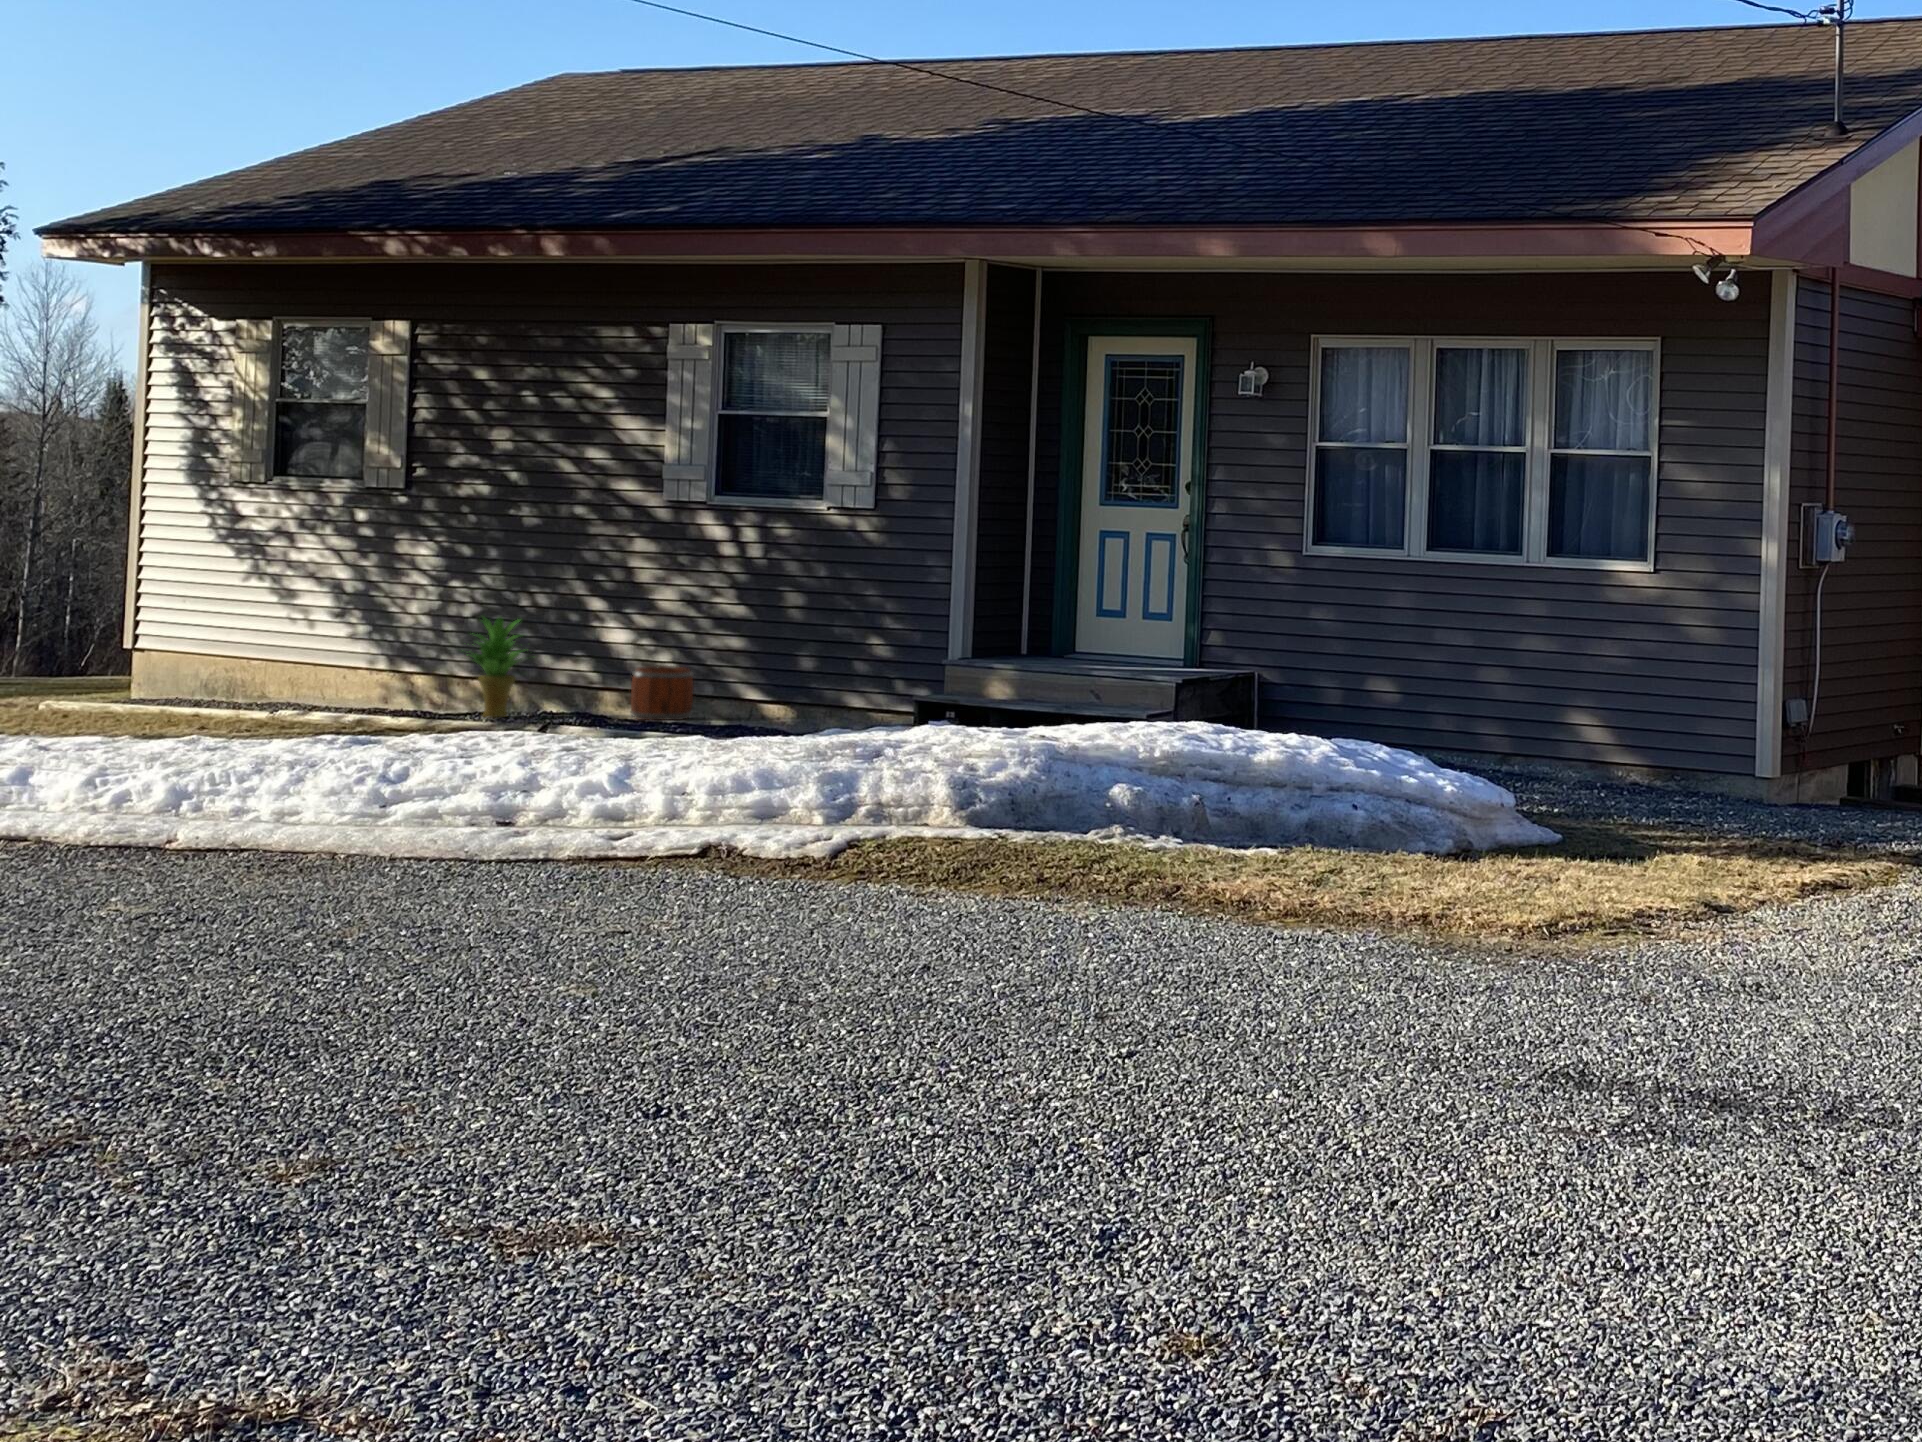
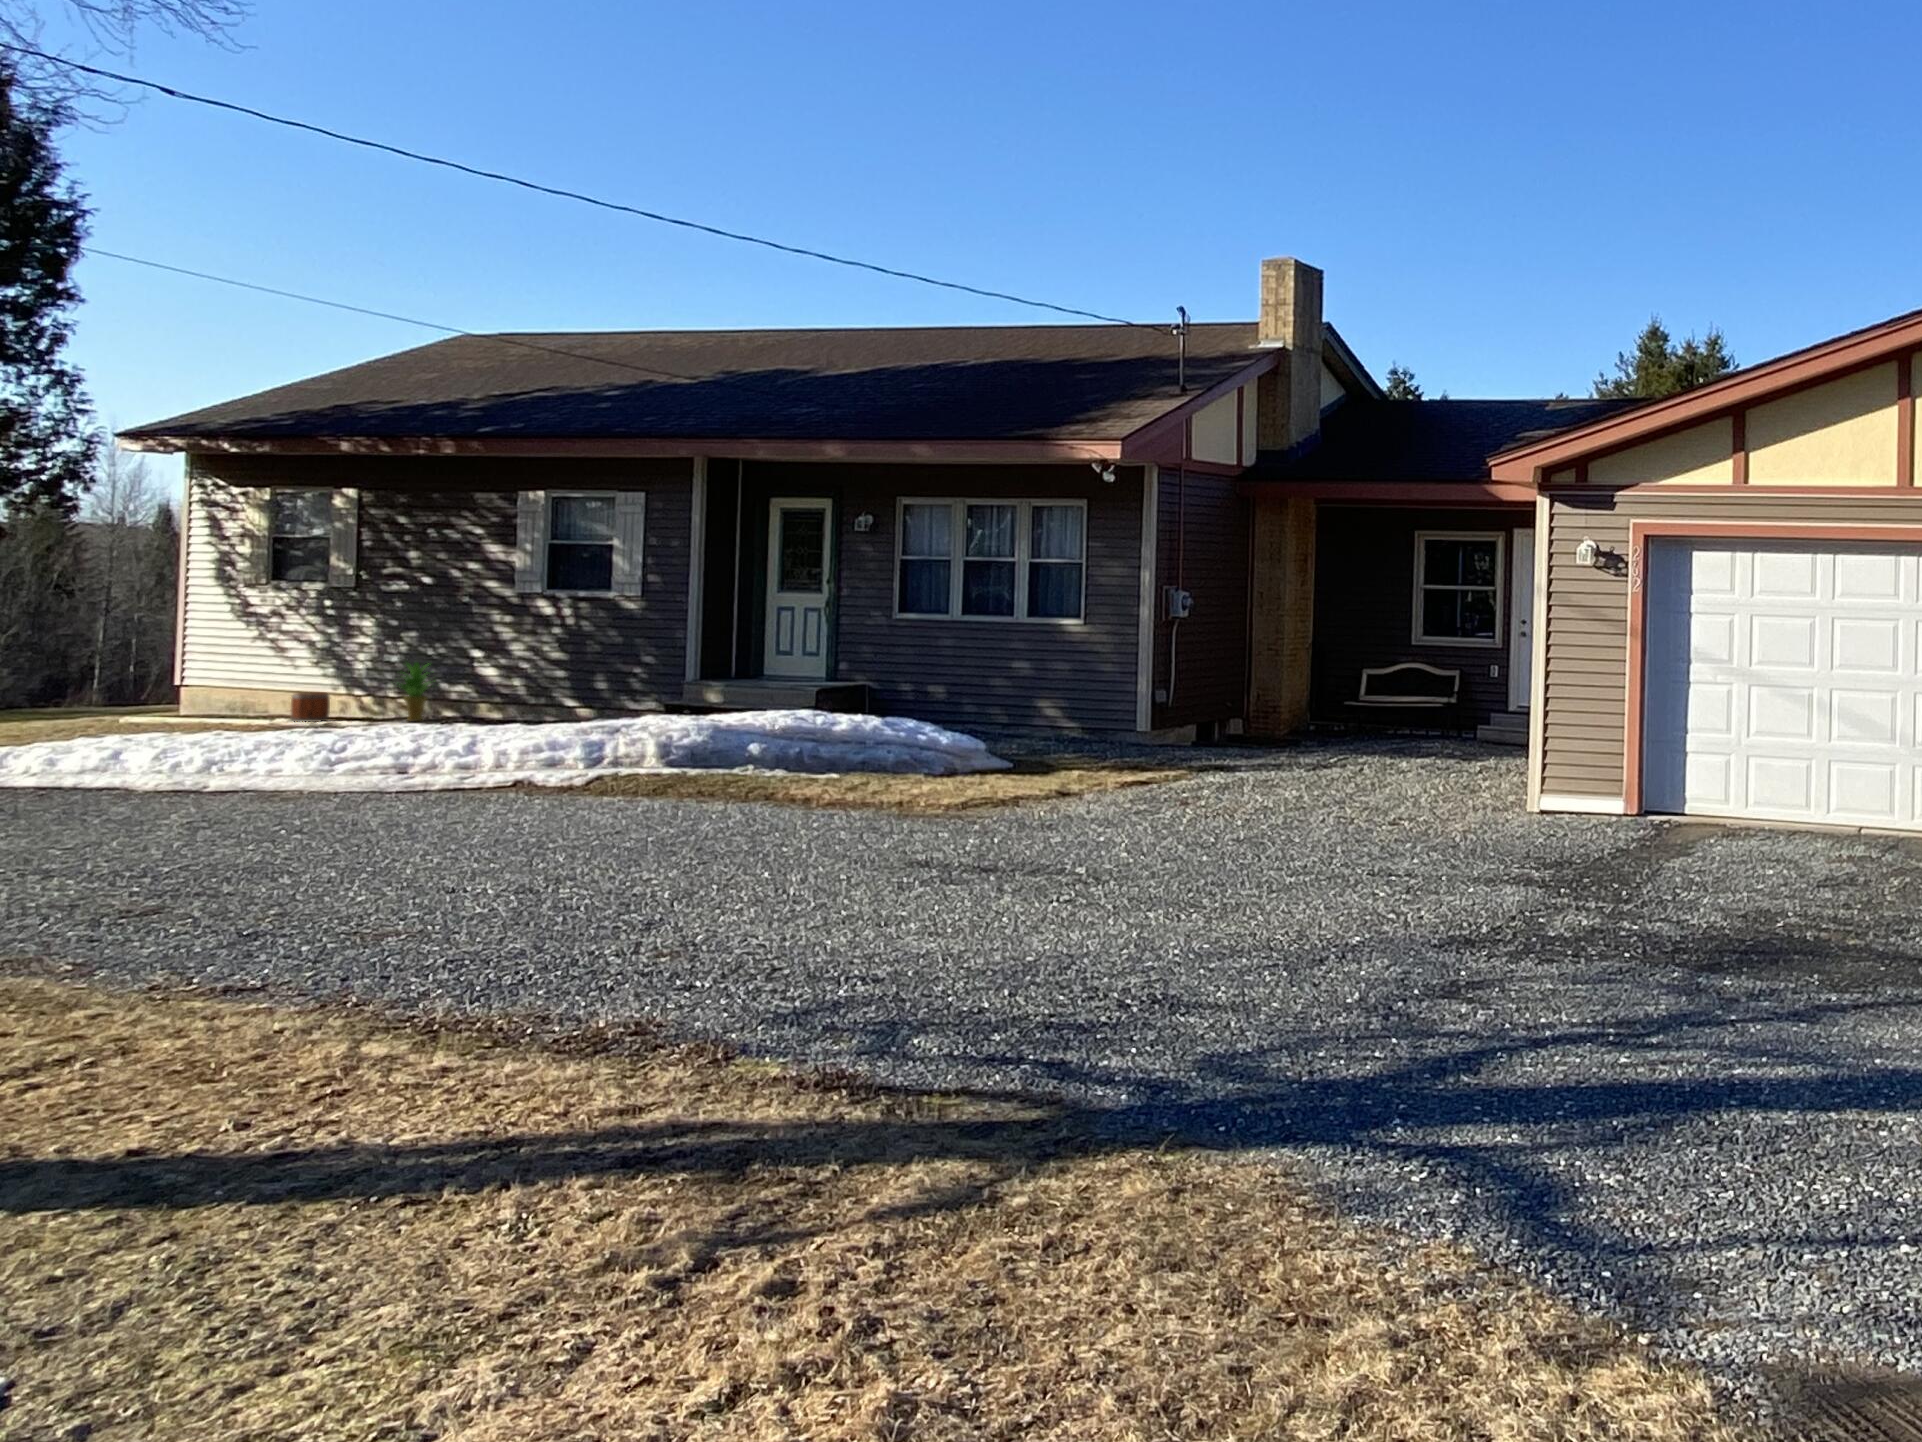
bucket: present [631,666,694,720] -> present [290,692,330,722]

